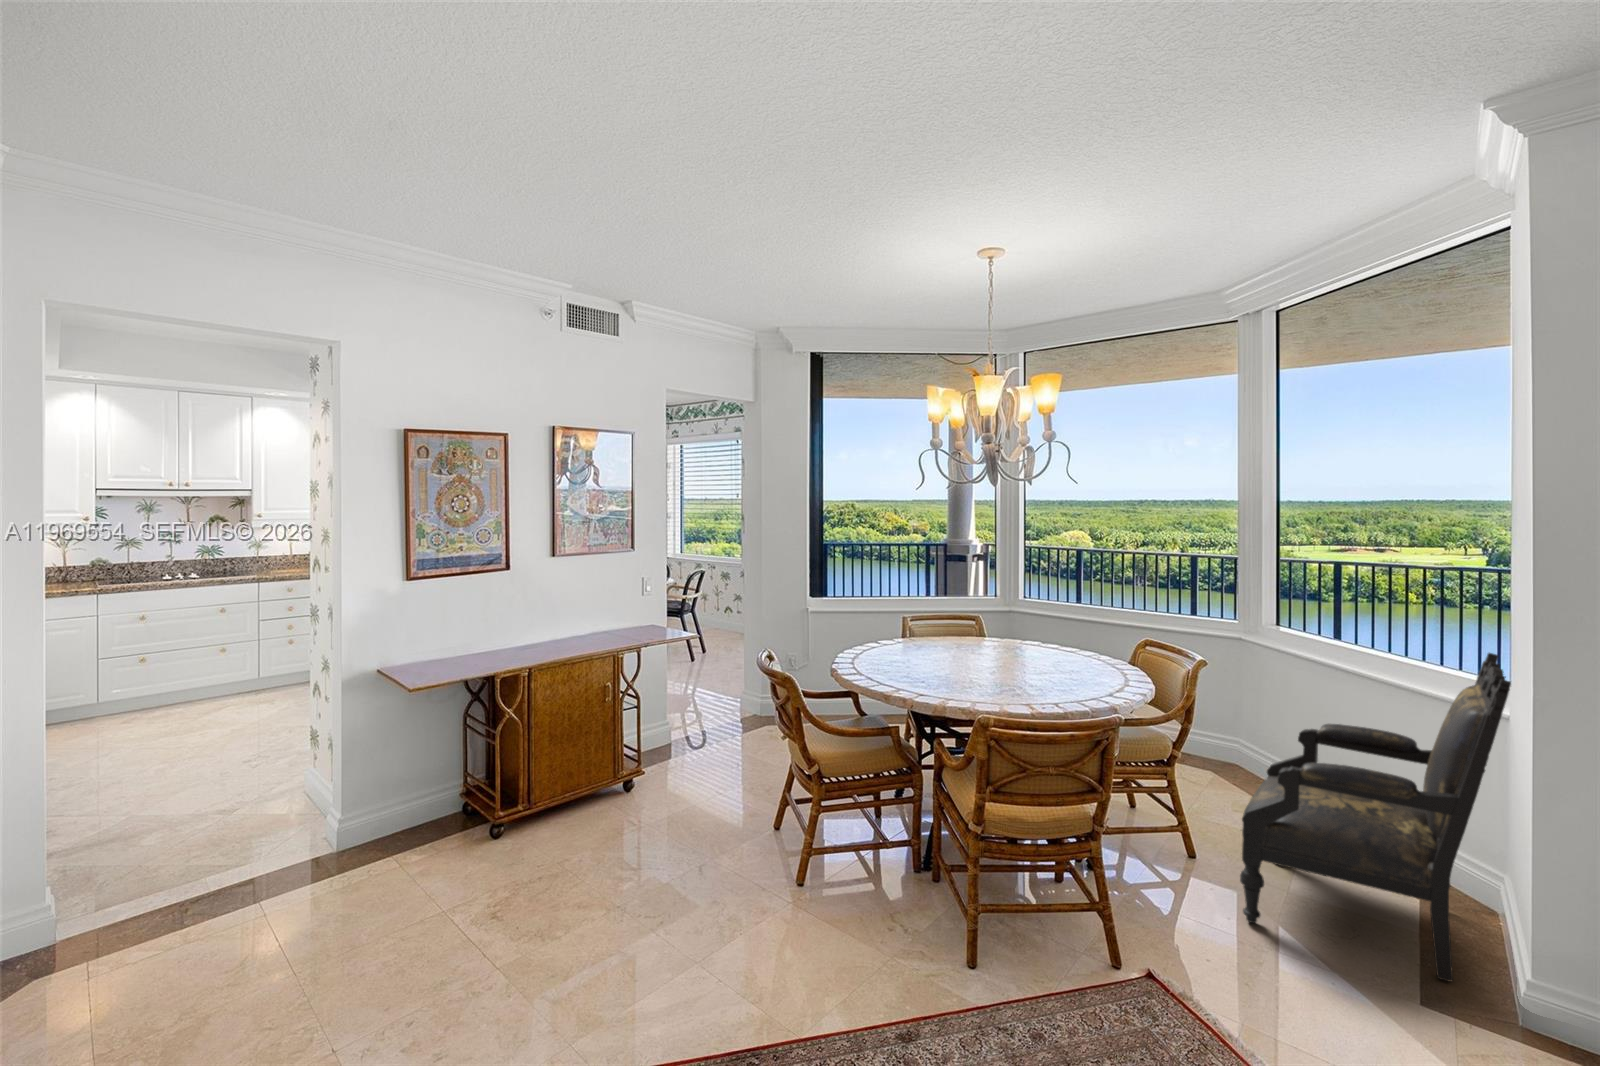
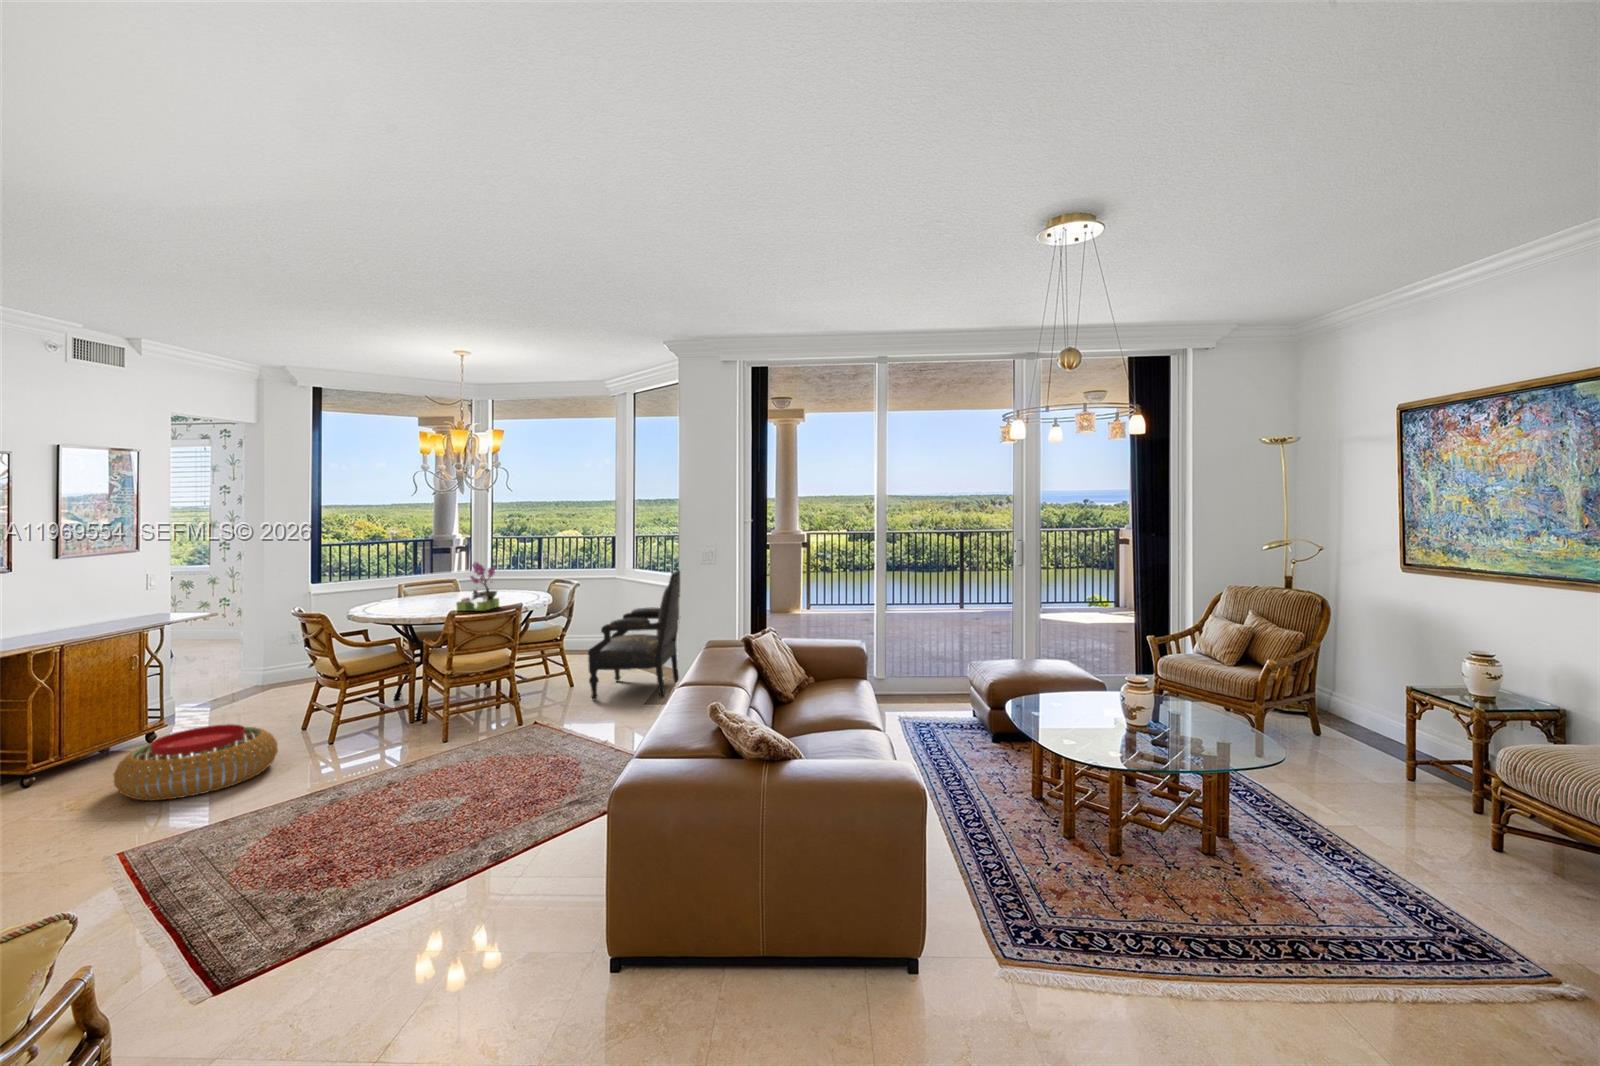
flower arrangement: none [989,603,1063,705] -> present [457,562,499,611]
pouf: none [519,831,717,974] -> present [114,724,278,801]

